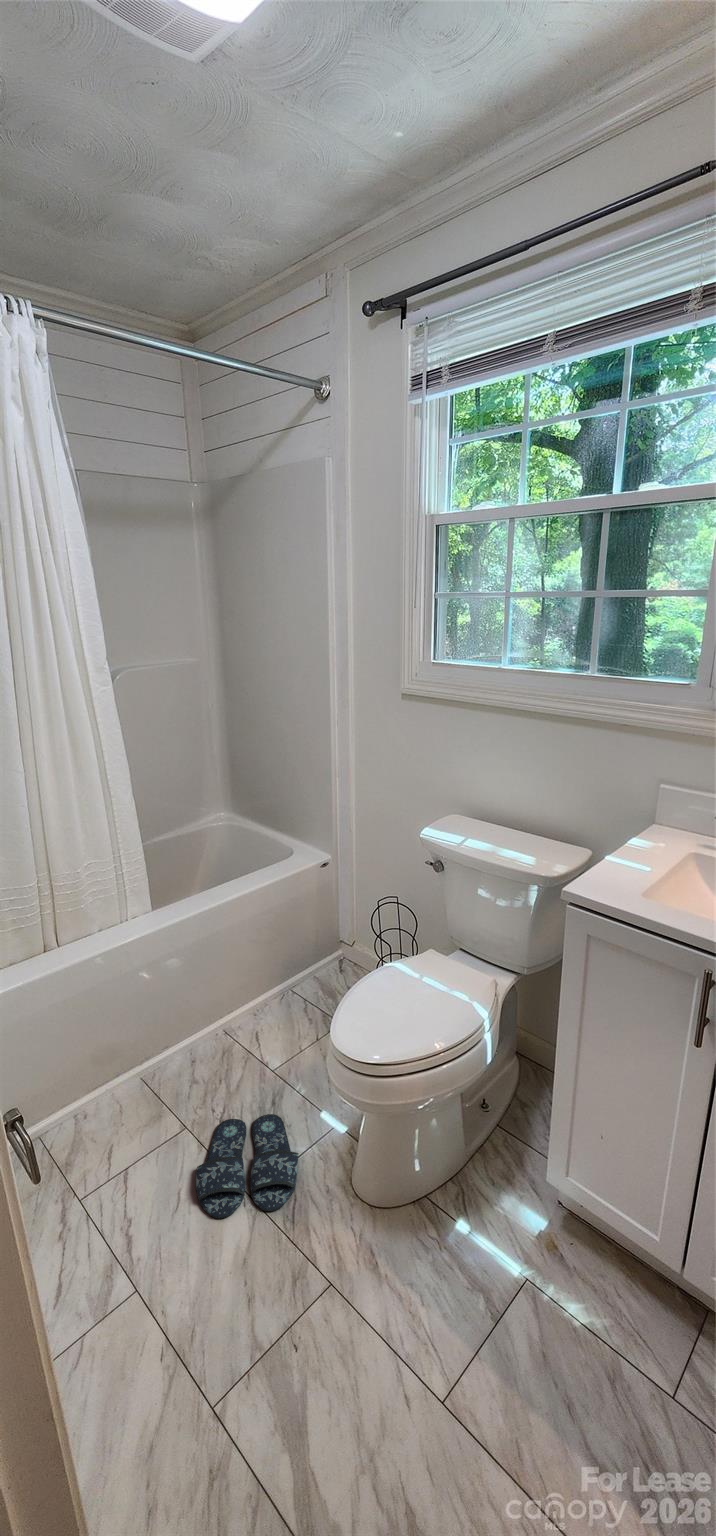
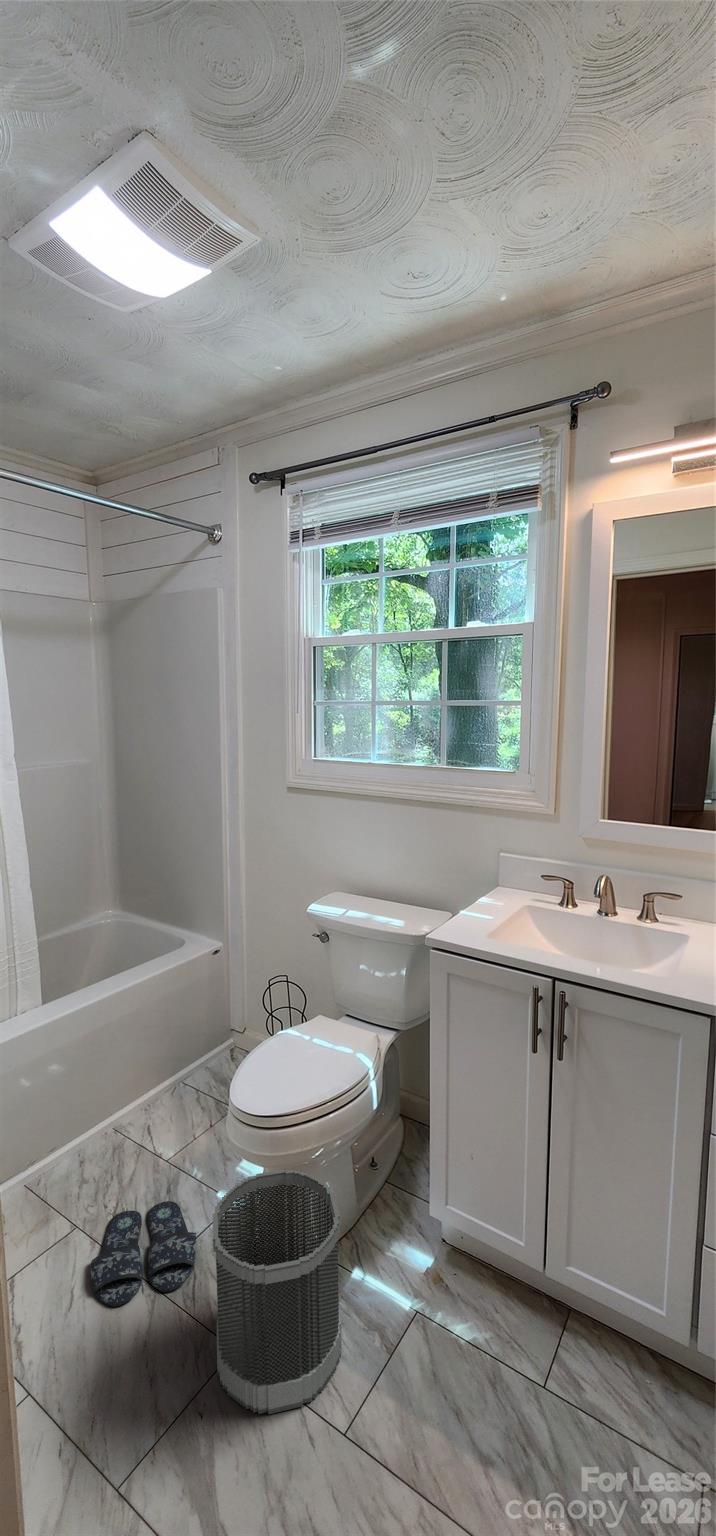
wastebasket: none [308,1119,445,1365] -> present [213,1169,341,1414]

